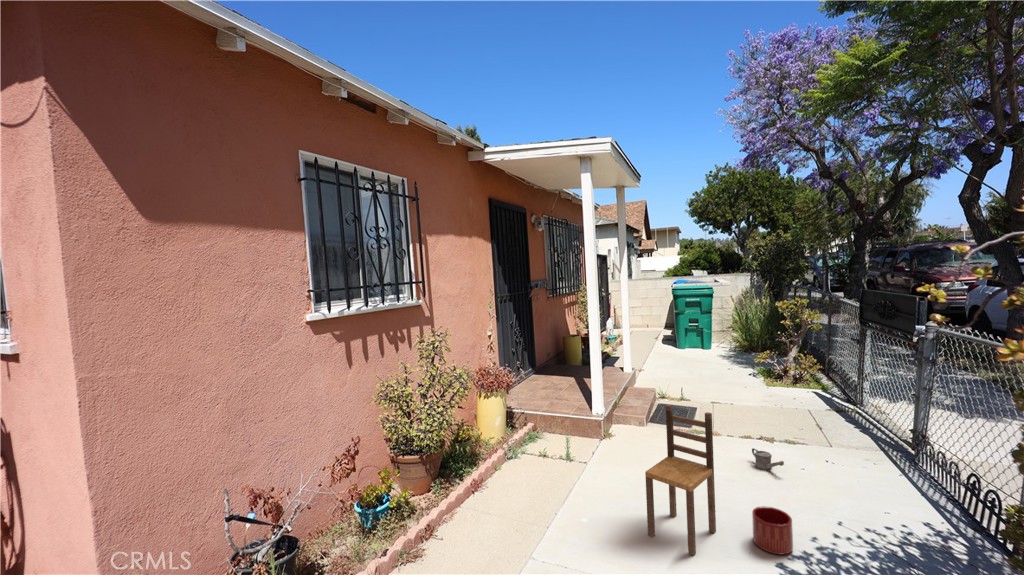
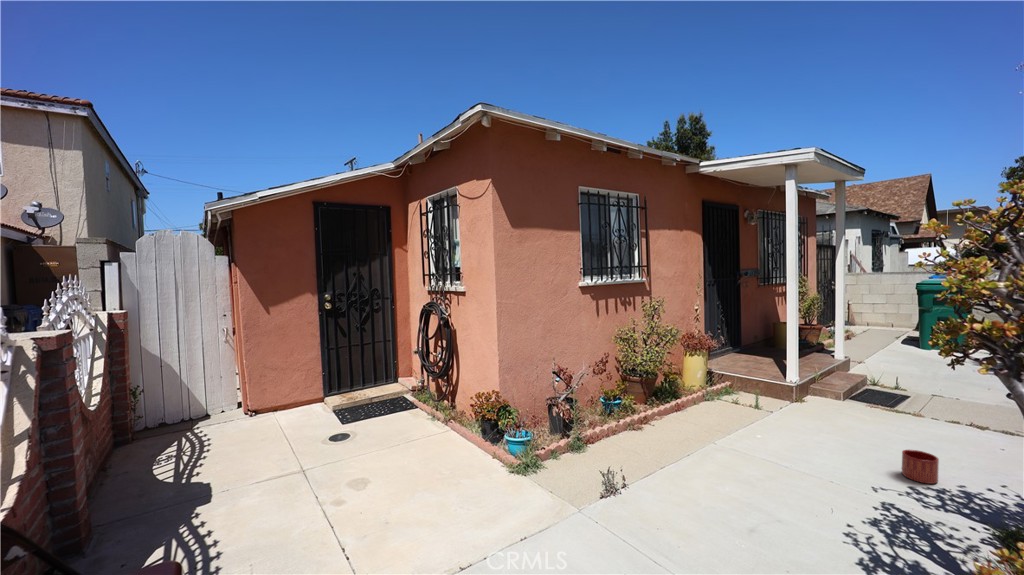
chair: present [645,405,716,555] -> none [807,365,872,468]
watering can: present [752,448,784,470] -> none [945,425,973,445]

